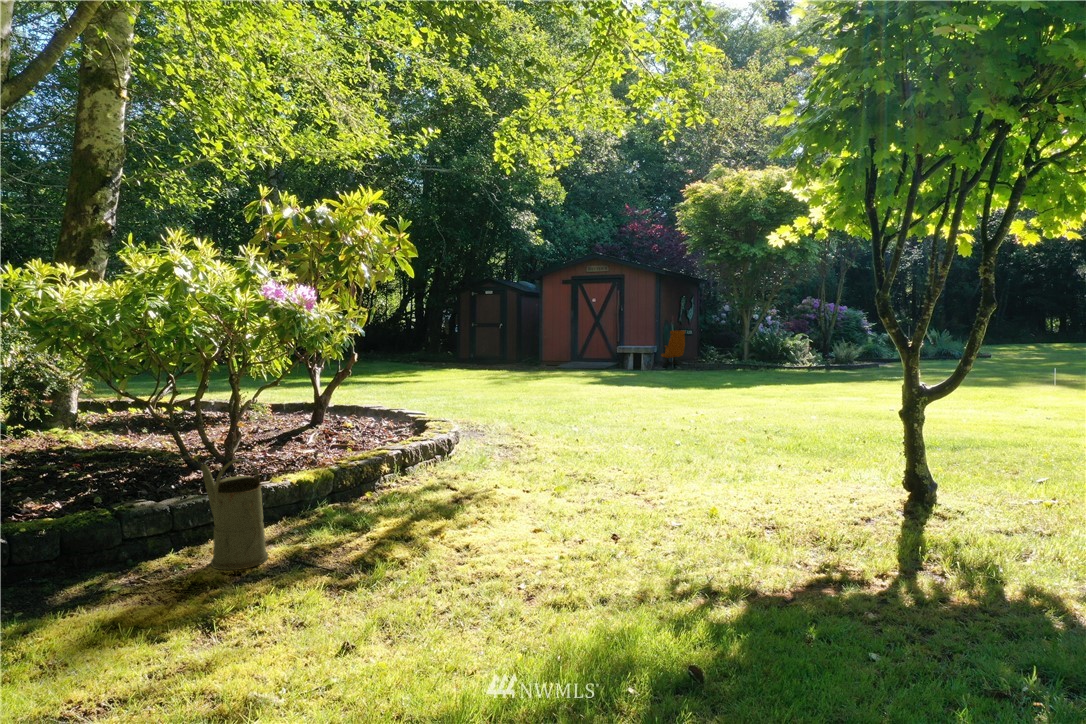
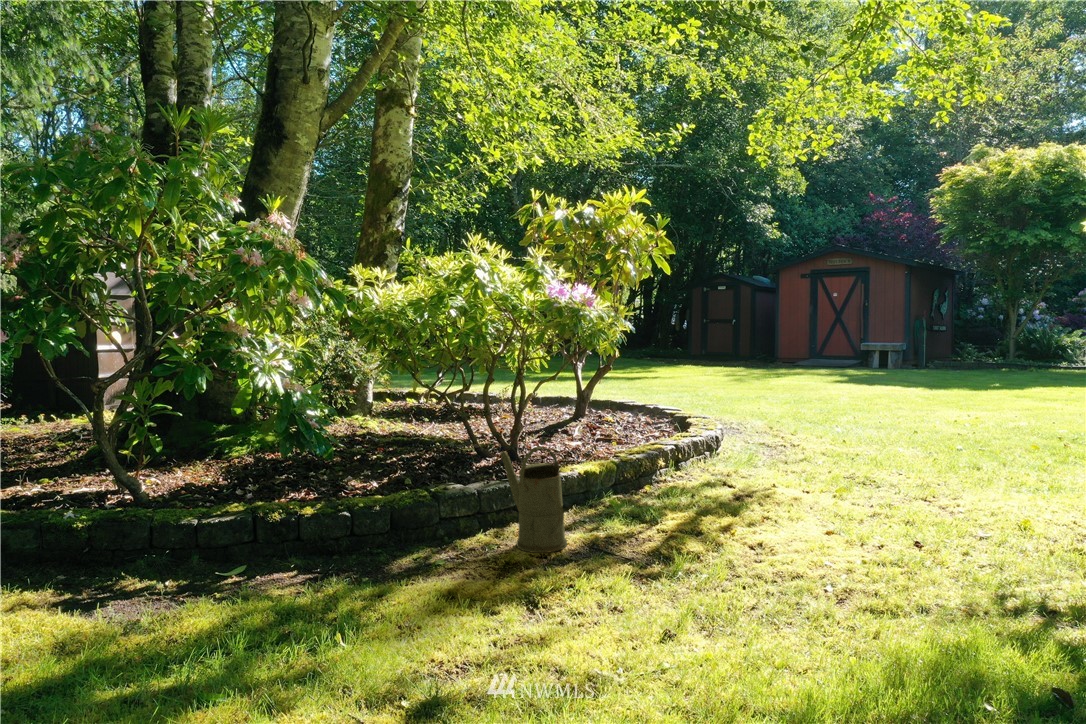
lounge chair: present [661,330,685,364] -> none [933,318,966,359]

